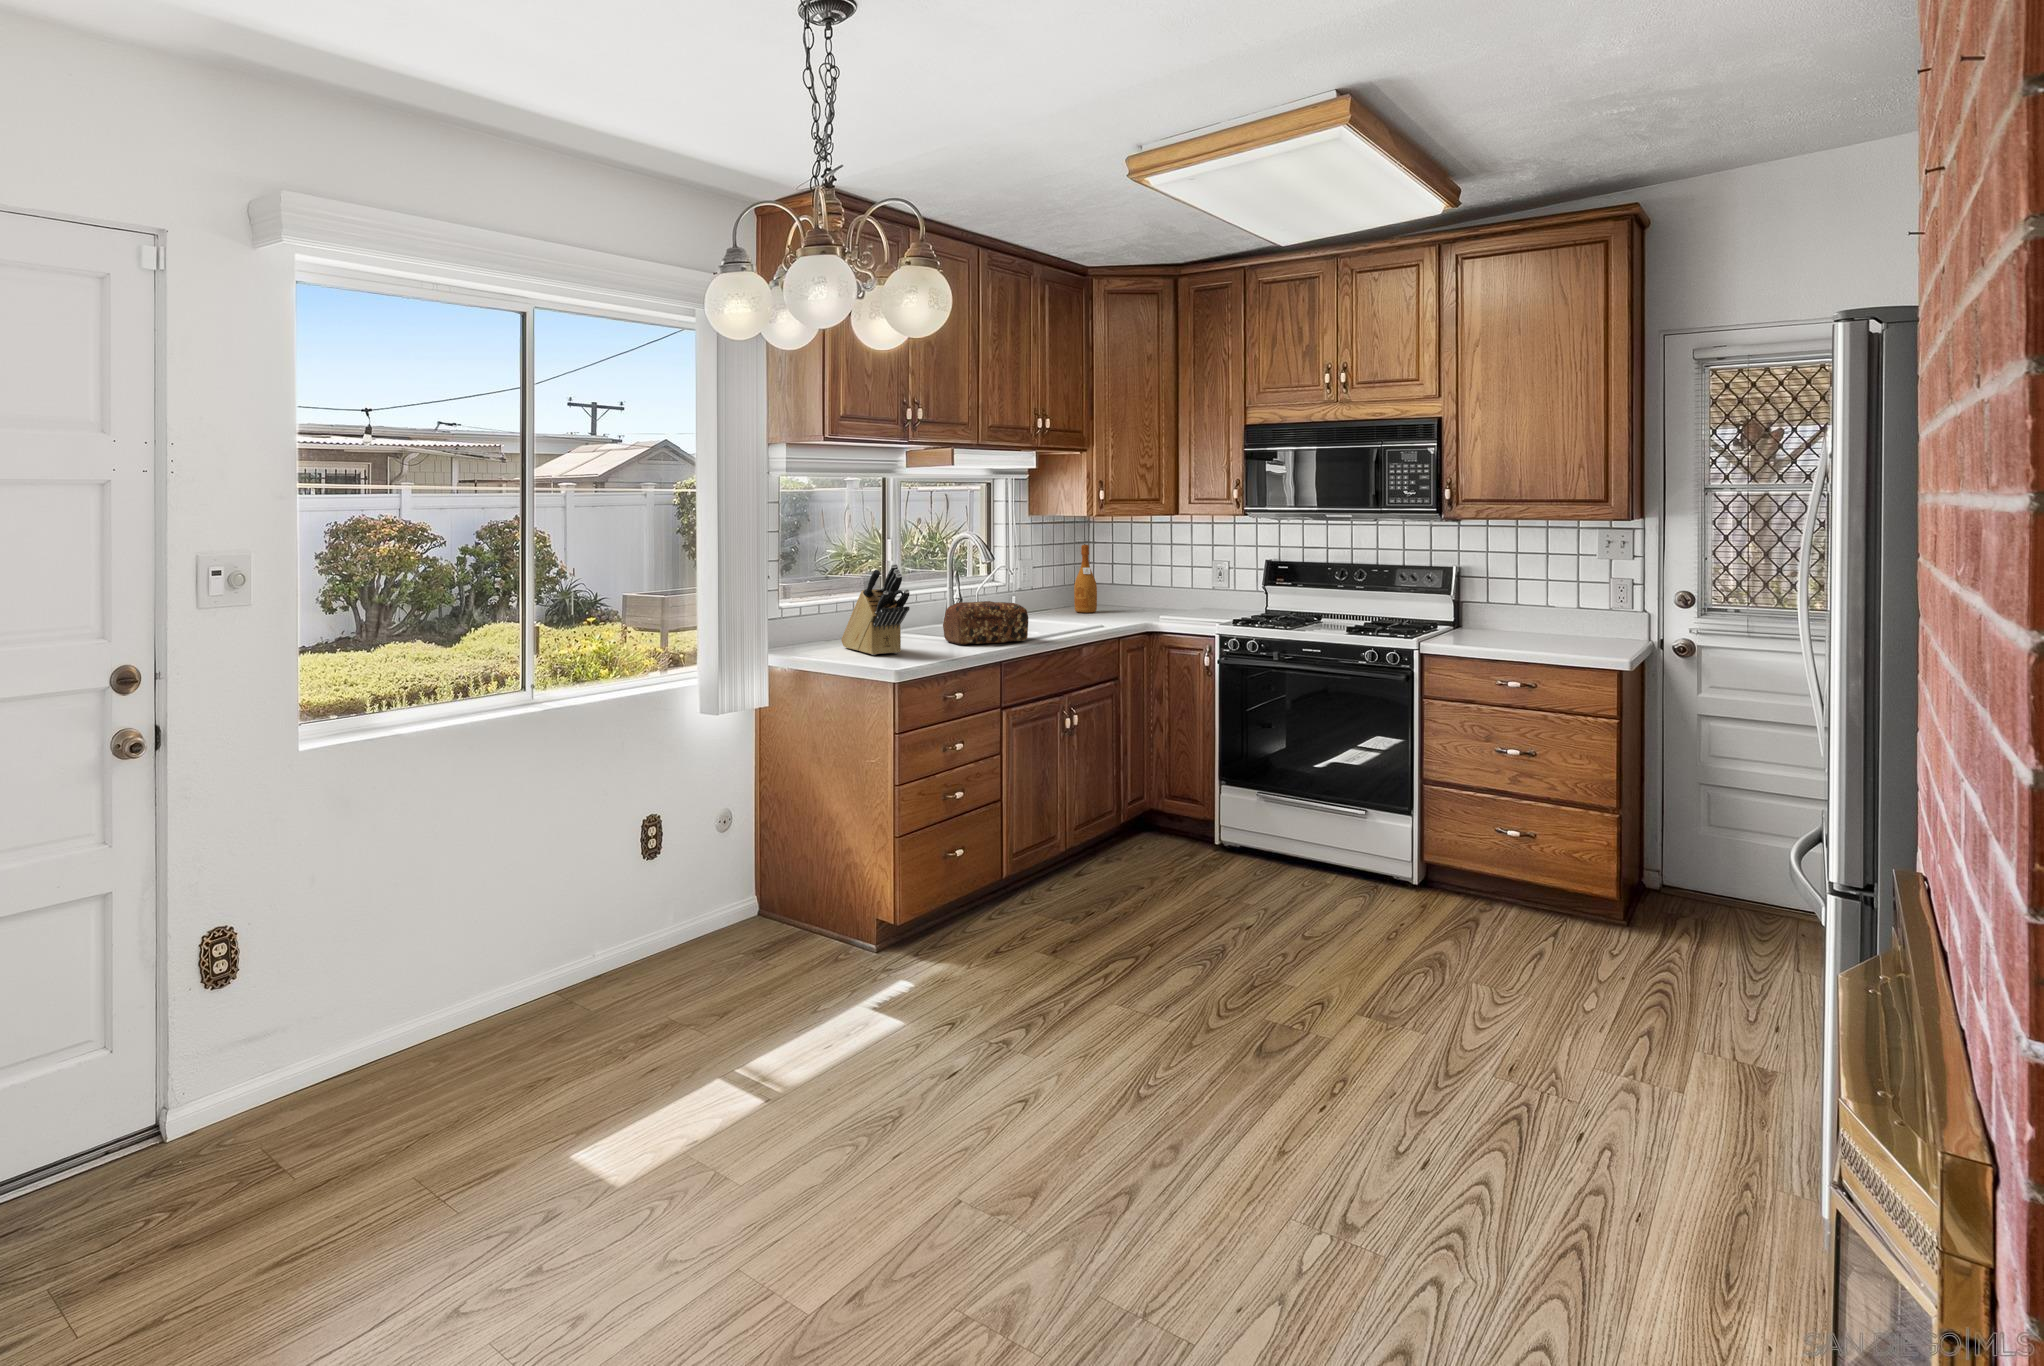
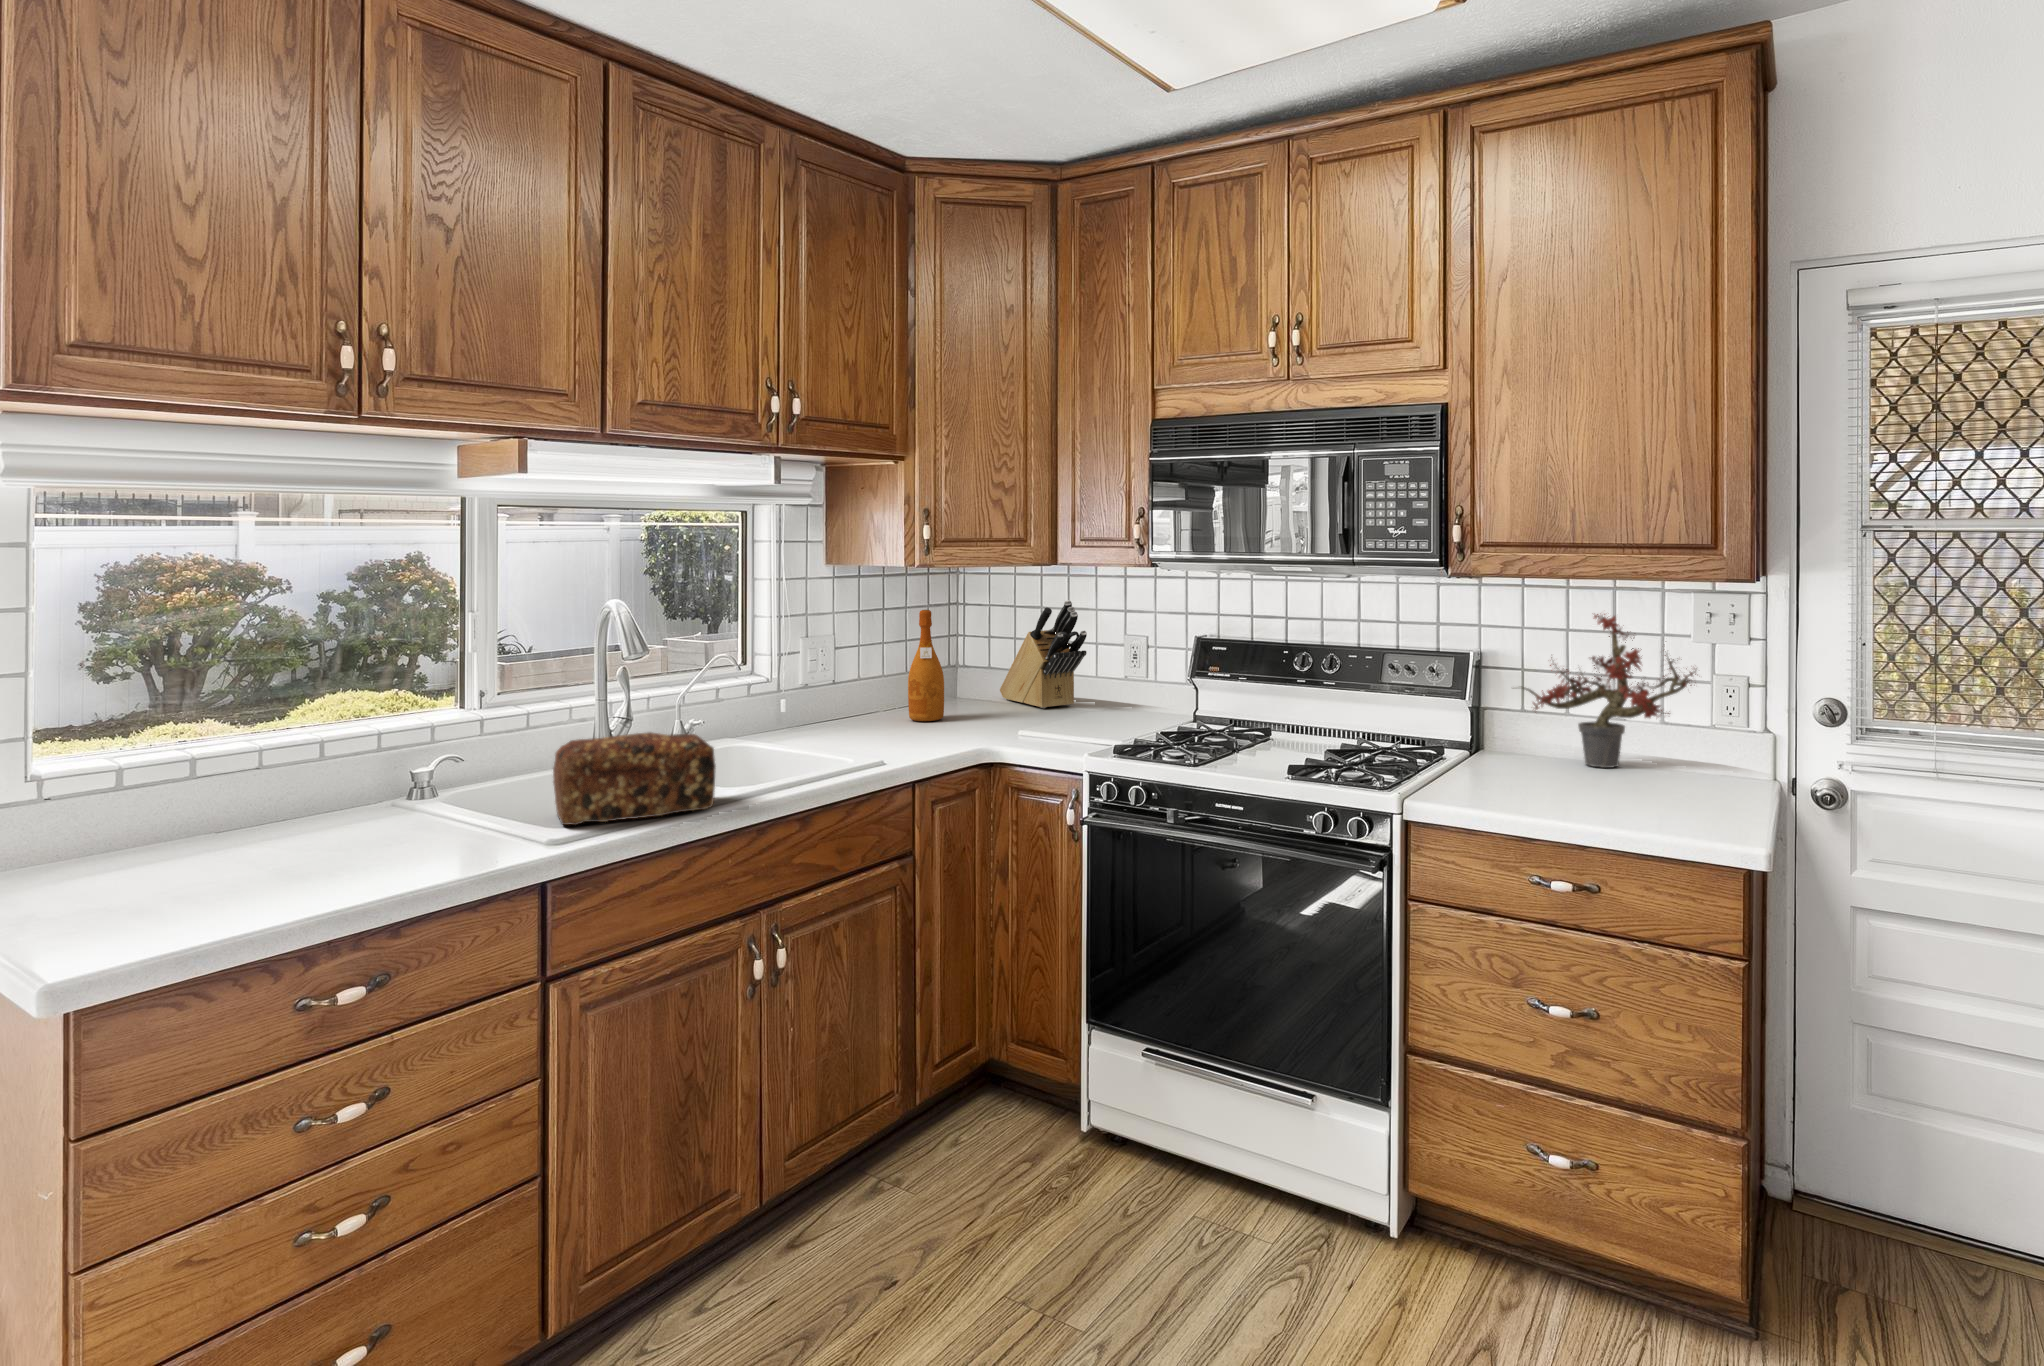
potted plant: none [1480,523,1606,634] -> present [1522,614,1697,768]
knife block: present [841,564,910,655] -> present [1000,600,1087,708]

